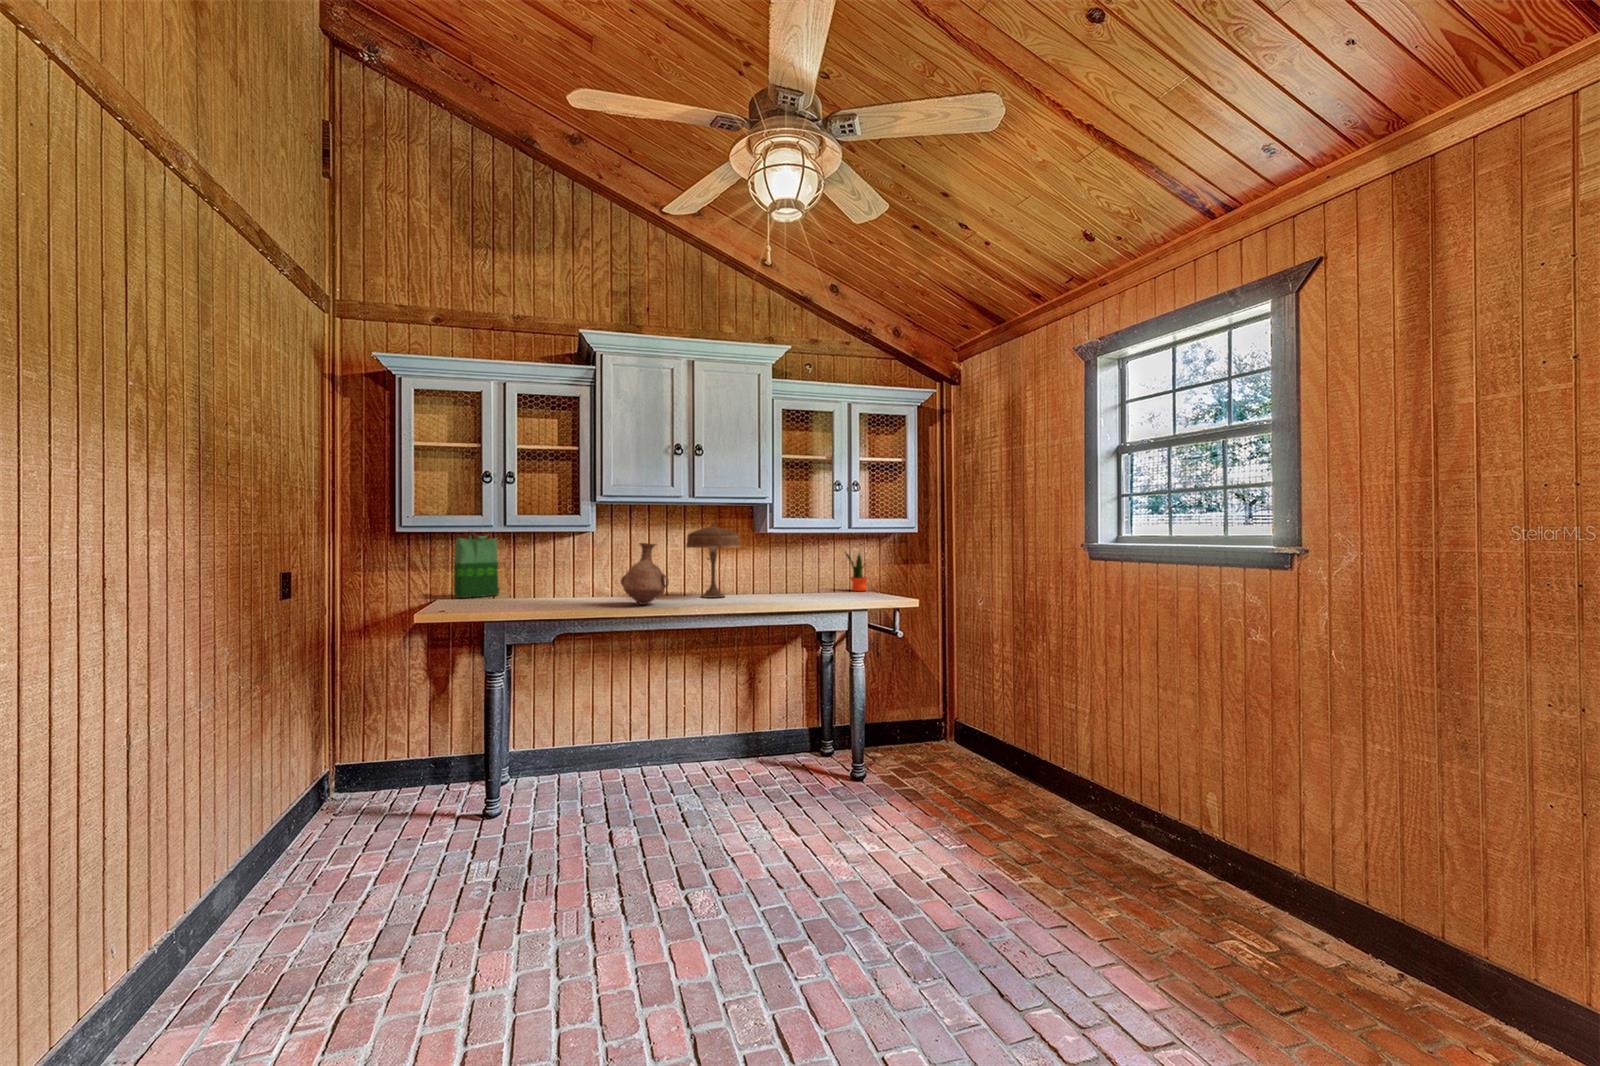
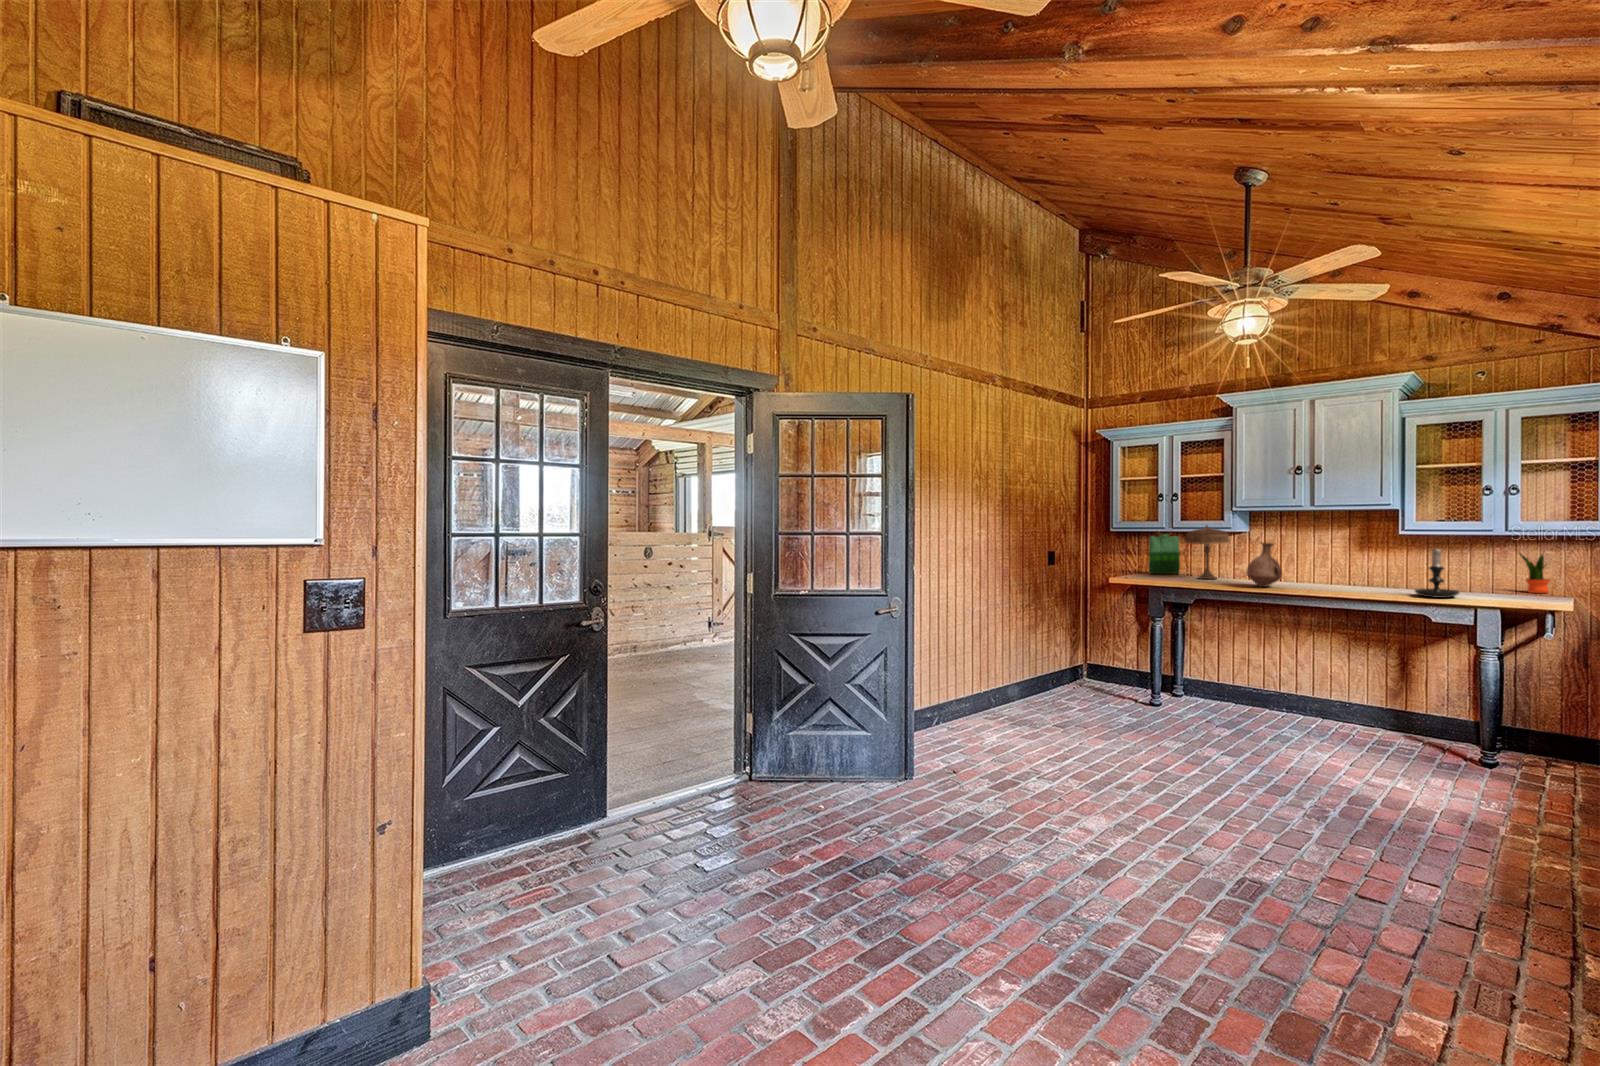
table lamp: present [686,522,740,598] -> present [1185,525,1230,579]
candle holder: none [796,543,837,602] -> present [1415,549,1460,598]

